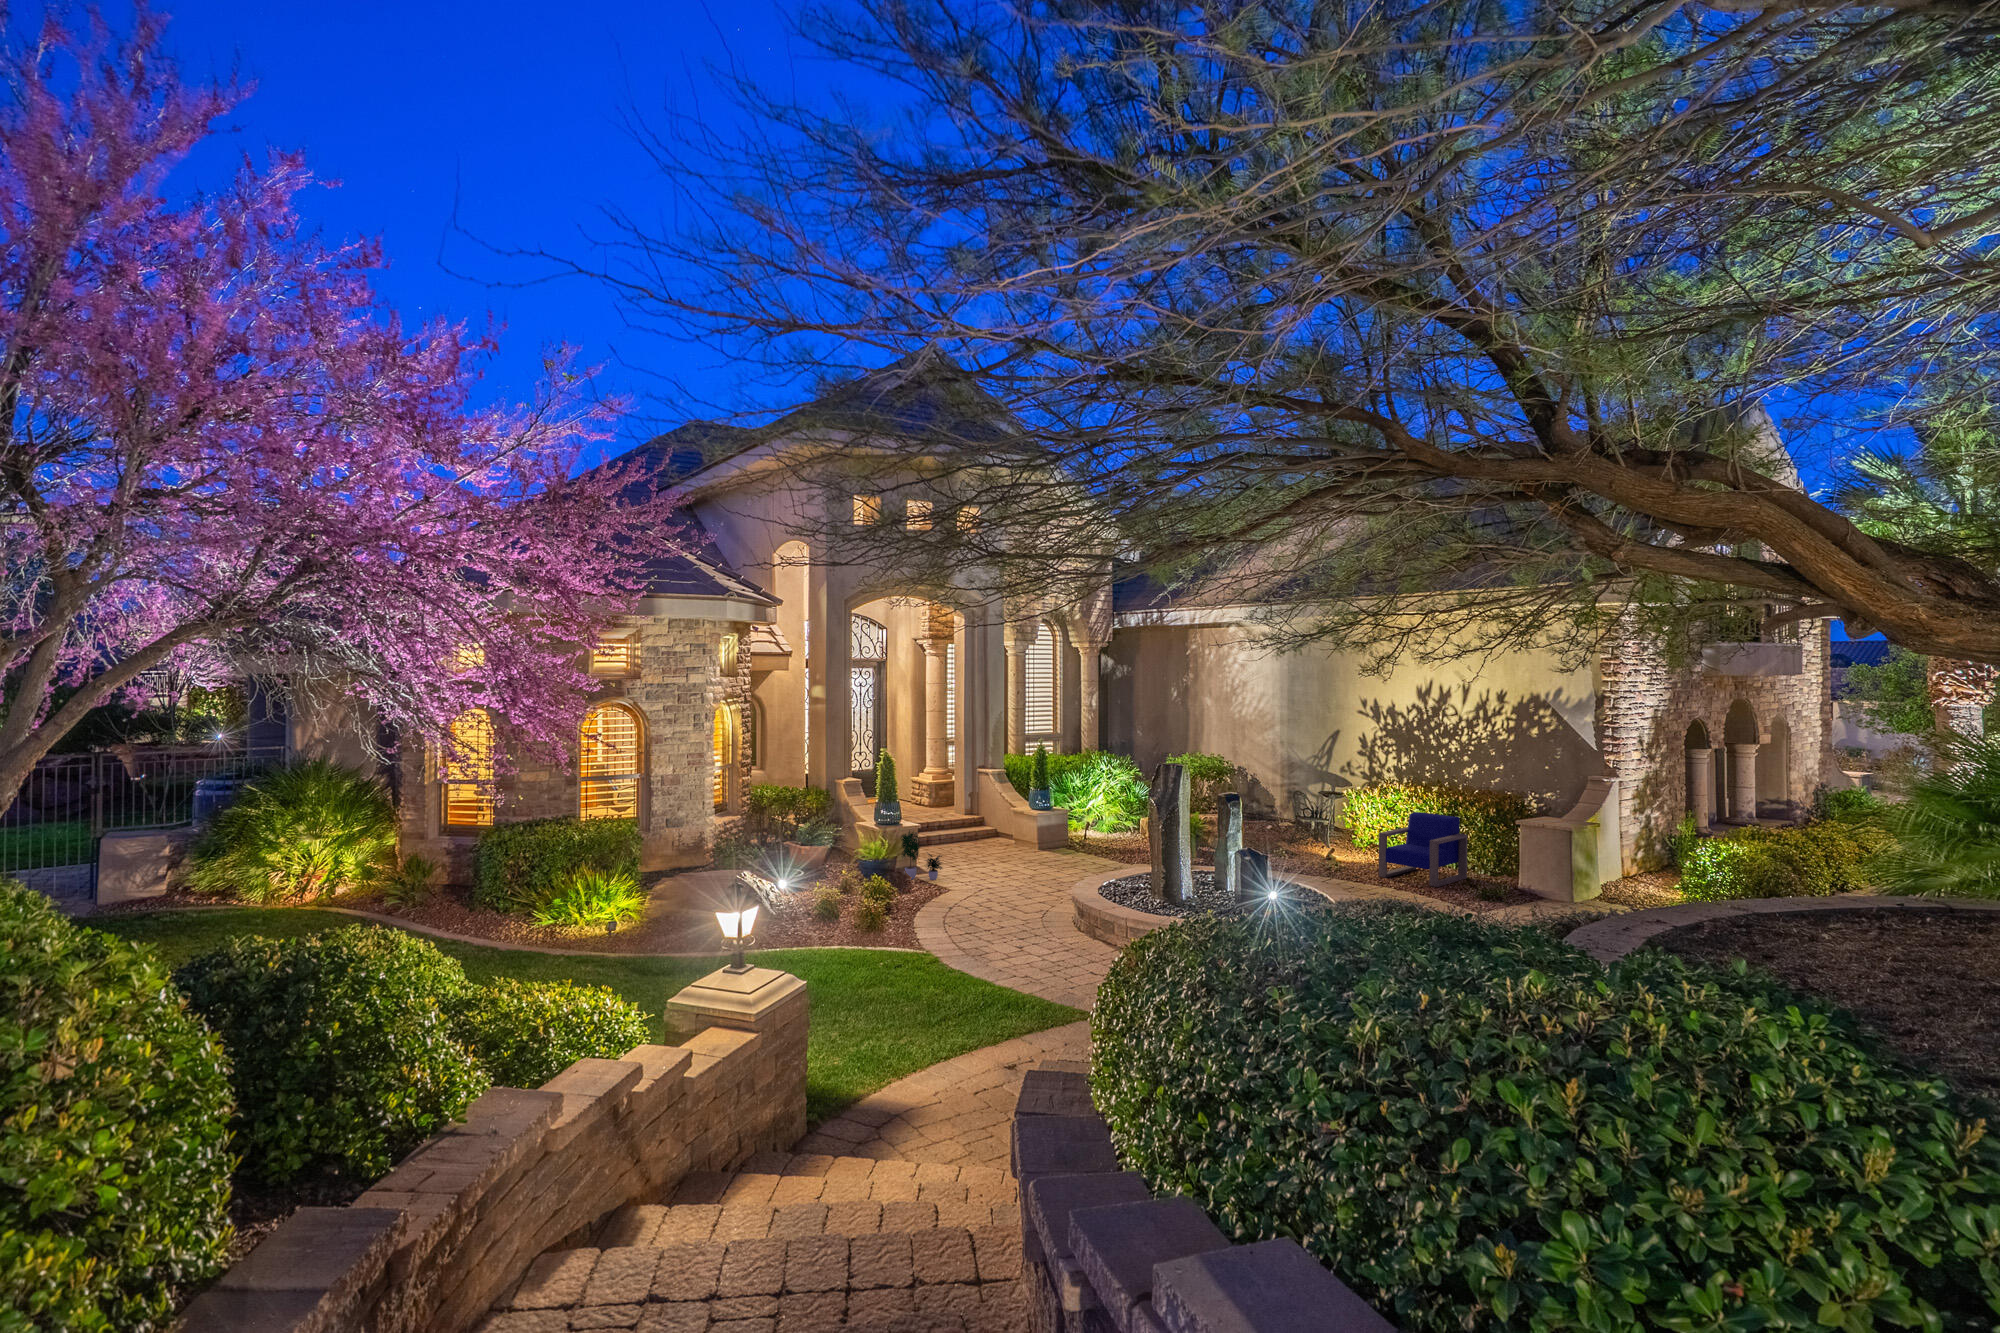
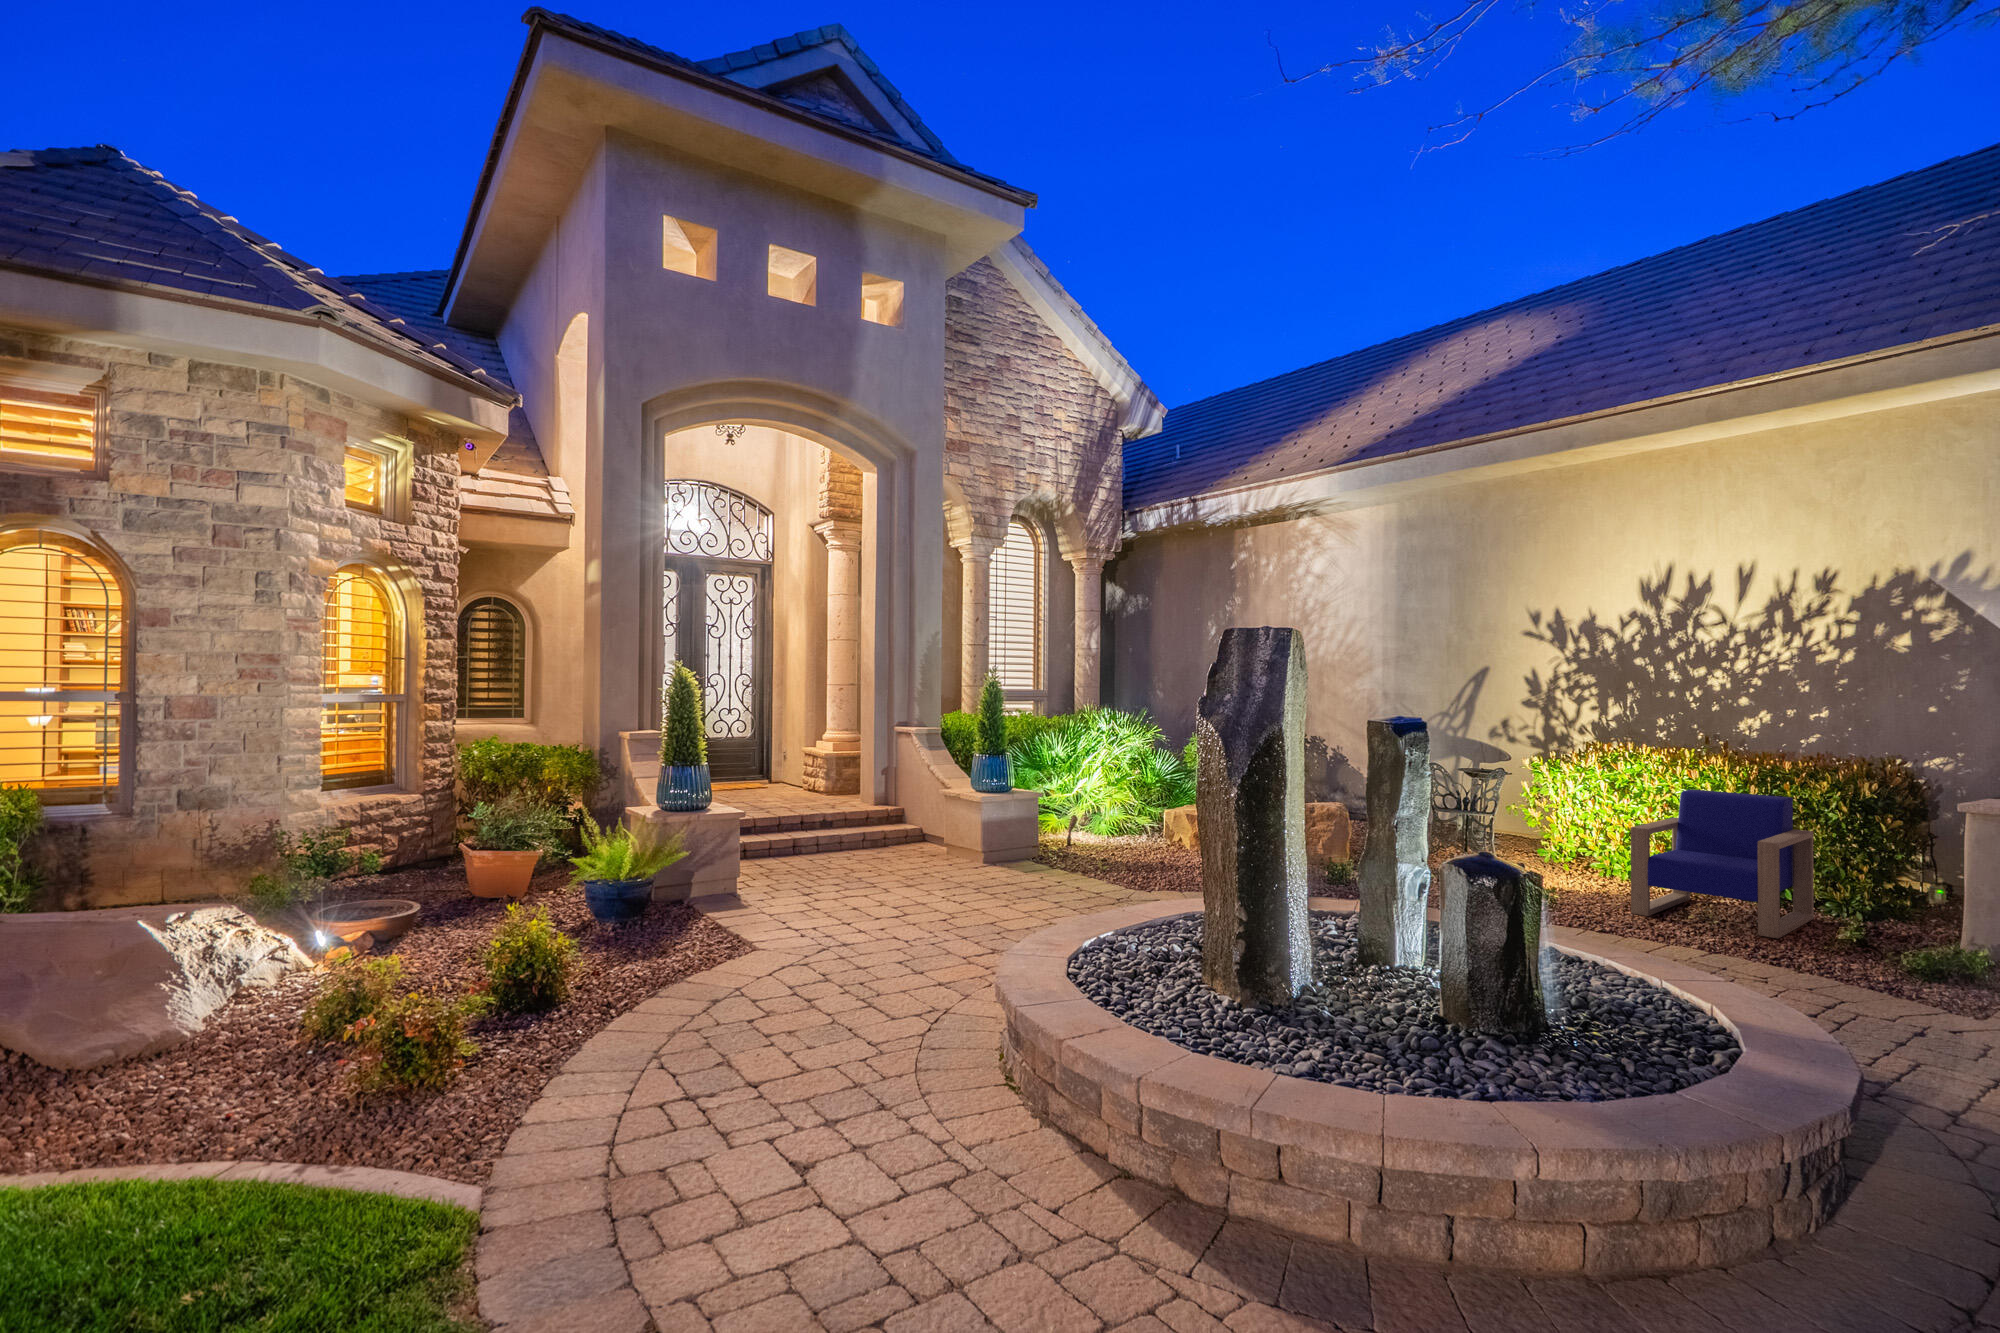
potted plant: present [901,831,942,880] -> none [687,813,774,912]

